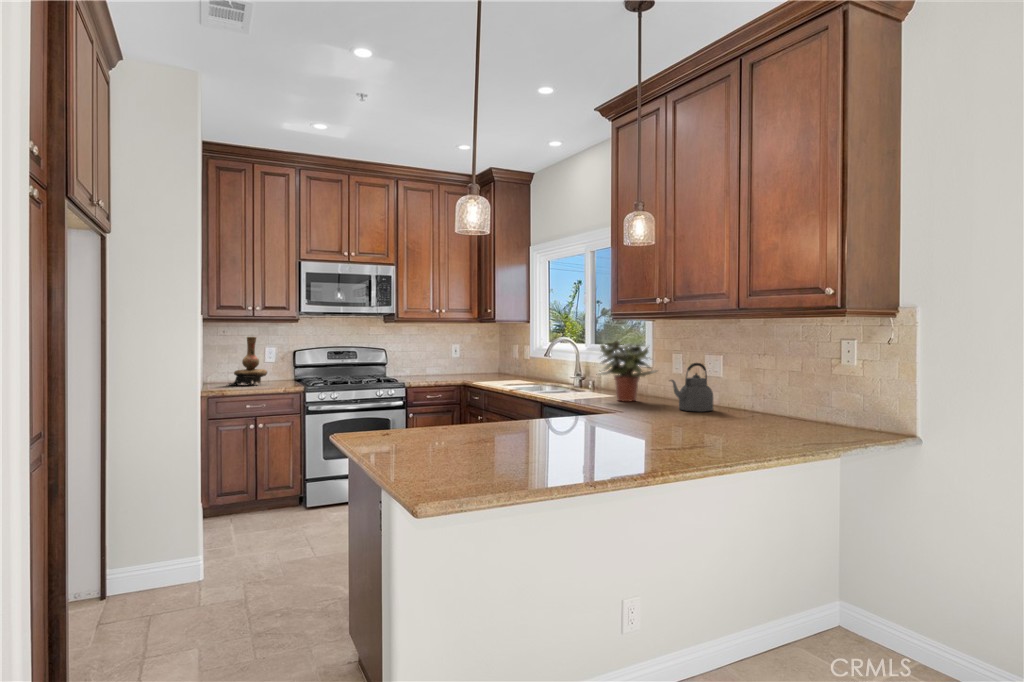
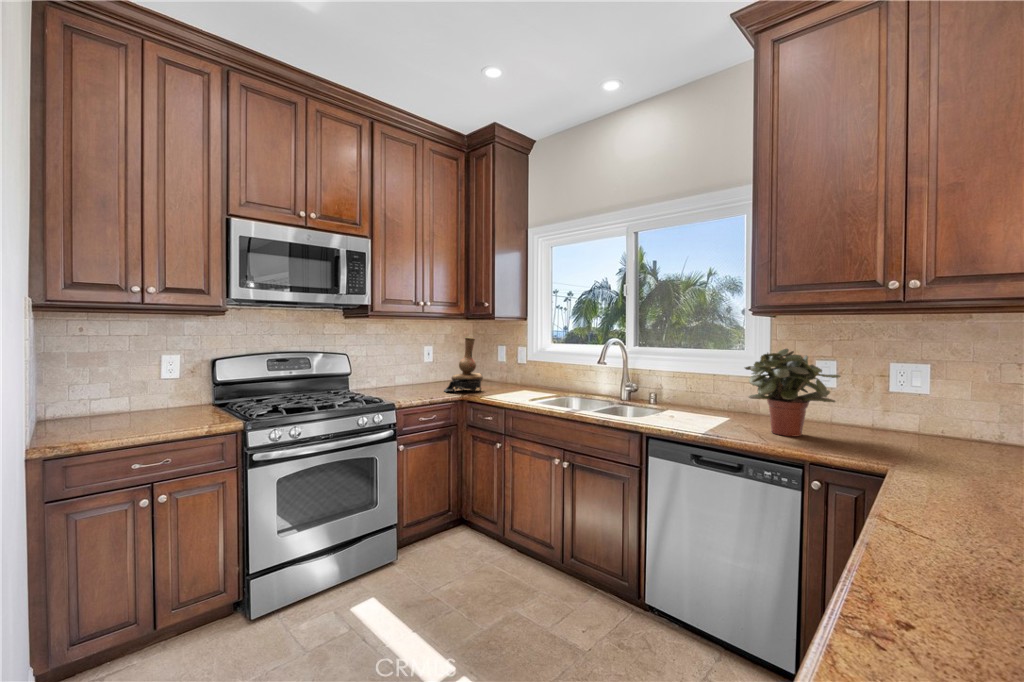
vase: present [229,337,267,386] -> present [444,337,483,393]
kettle: present [670,363,714,412] -> none [915,385,982,460]

